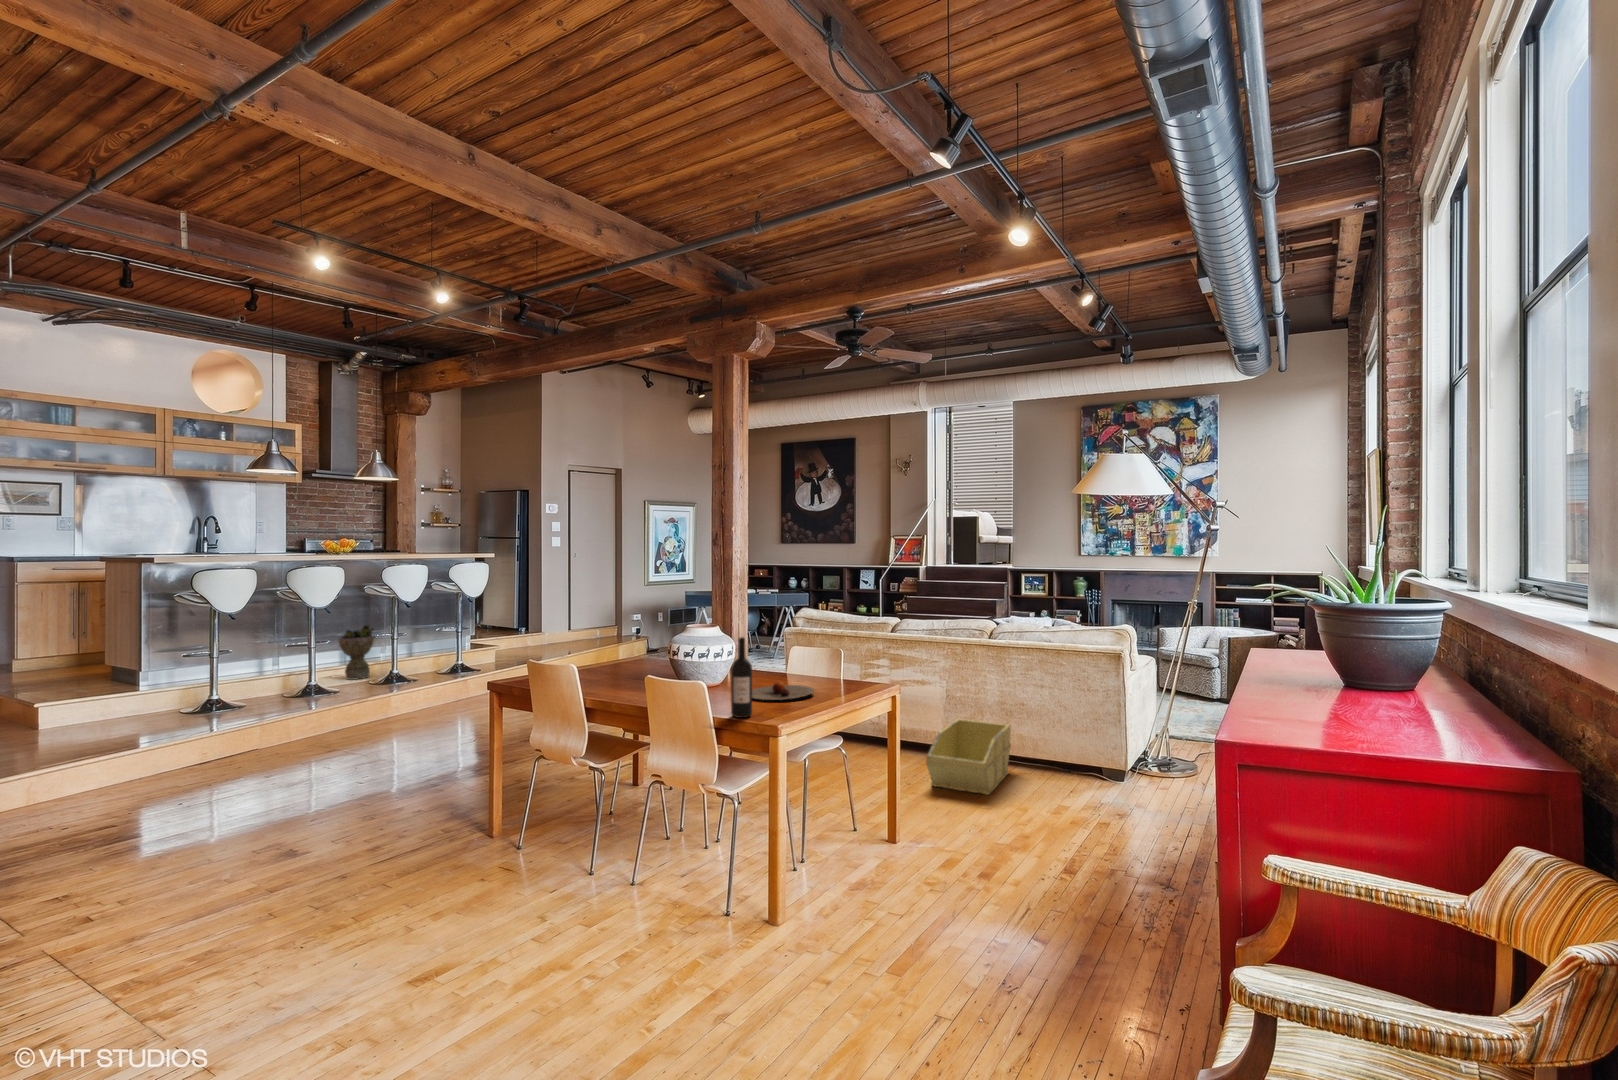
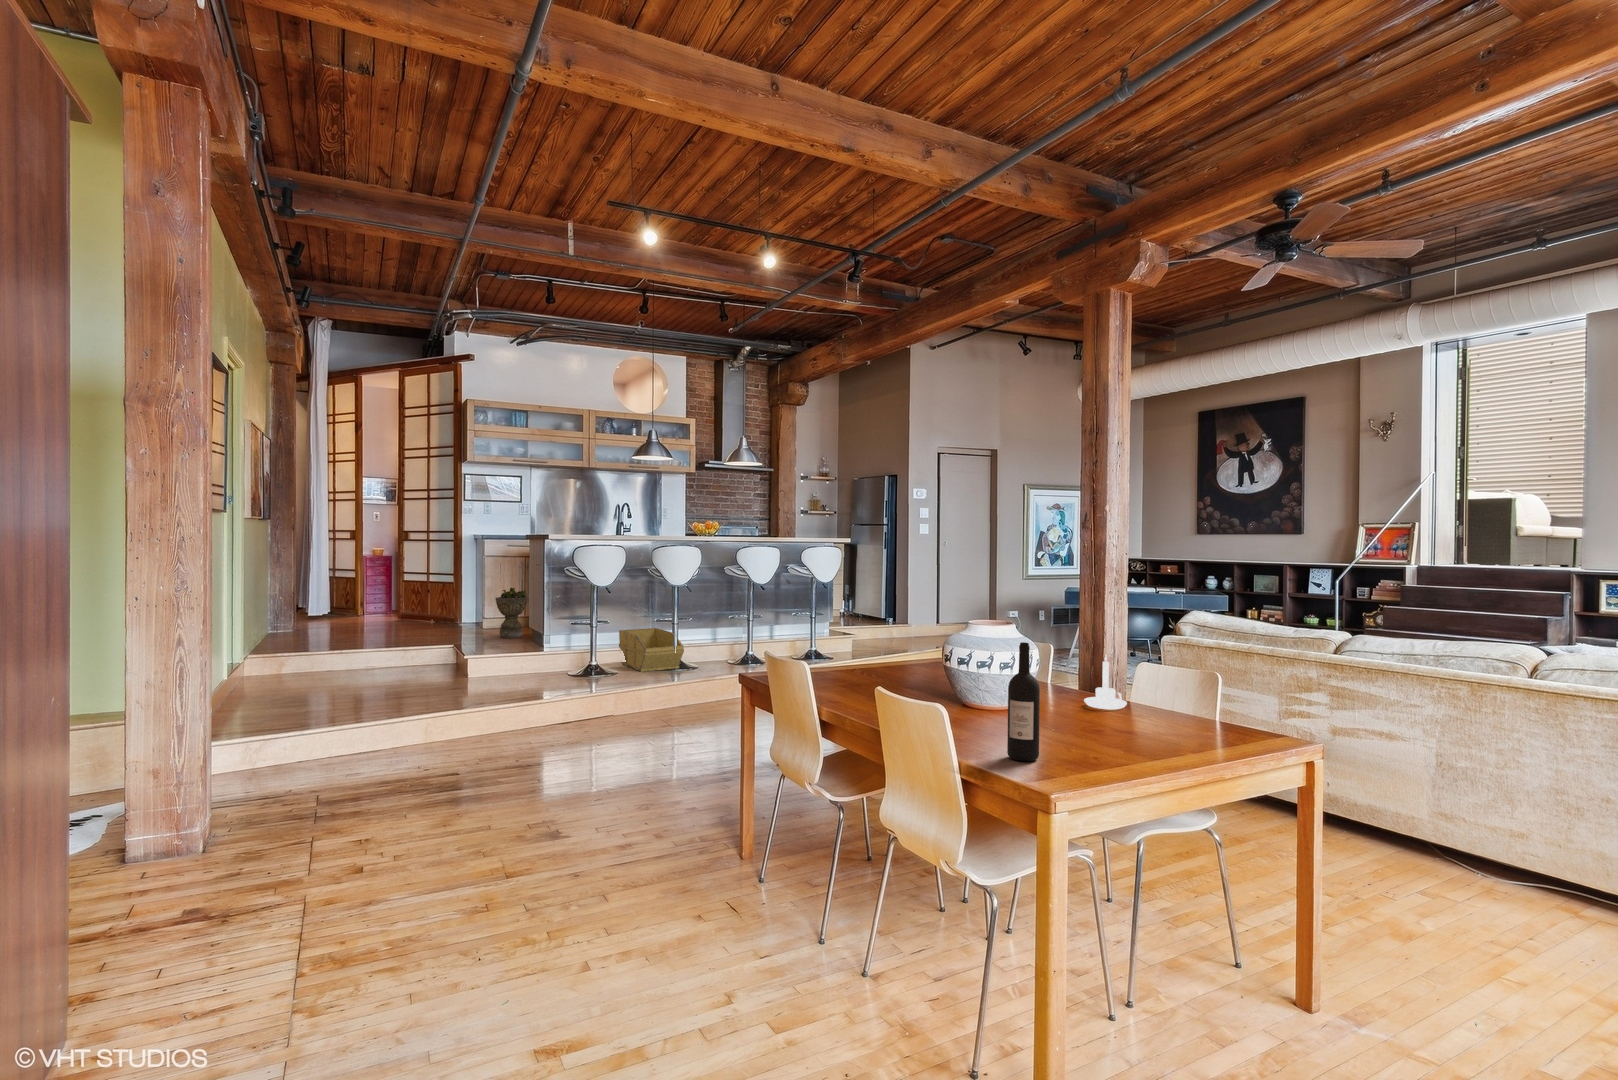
planter: present [338,625,374,680] -> present [495,588,528,638]
candle holder: none [756,642,785,681] -> present [1084,656,1127,709]
plate: present [752,682,814,700] -> none [1051,712,1159,741]
storage bin: present [926,719,1011,795] -> present [619,628,684,672]

